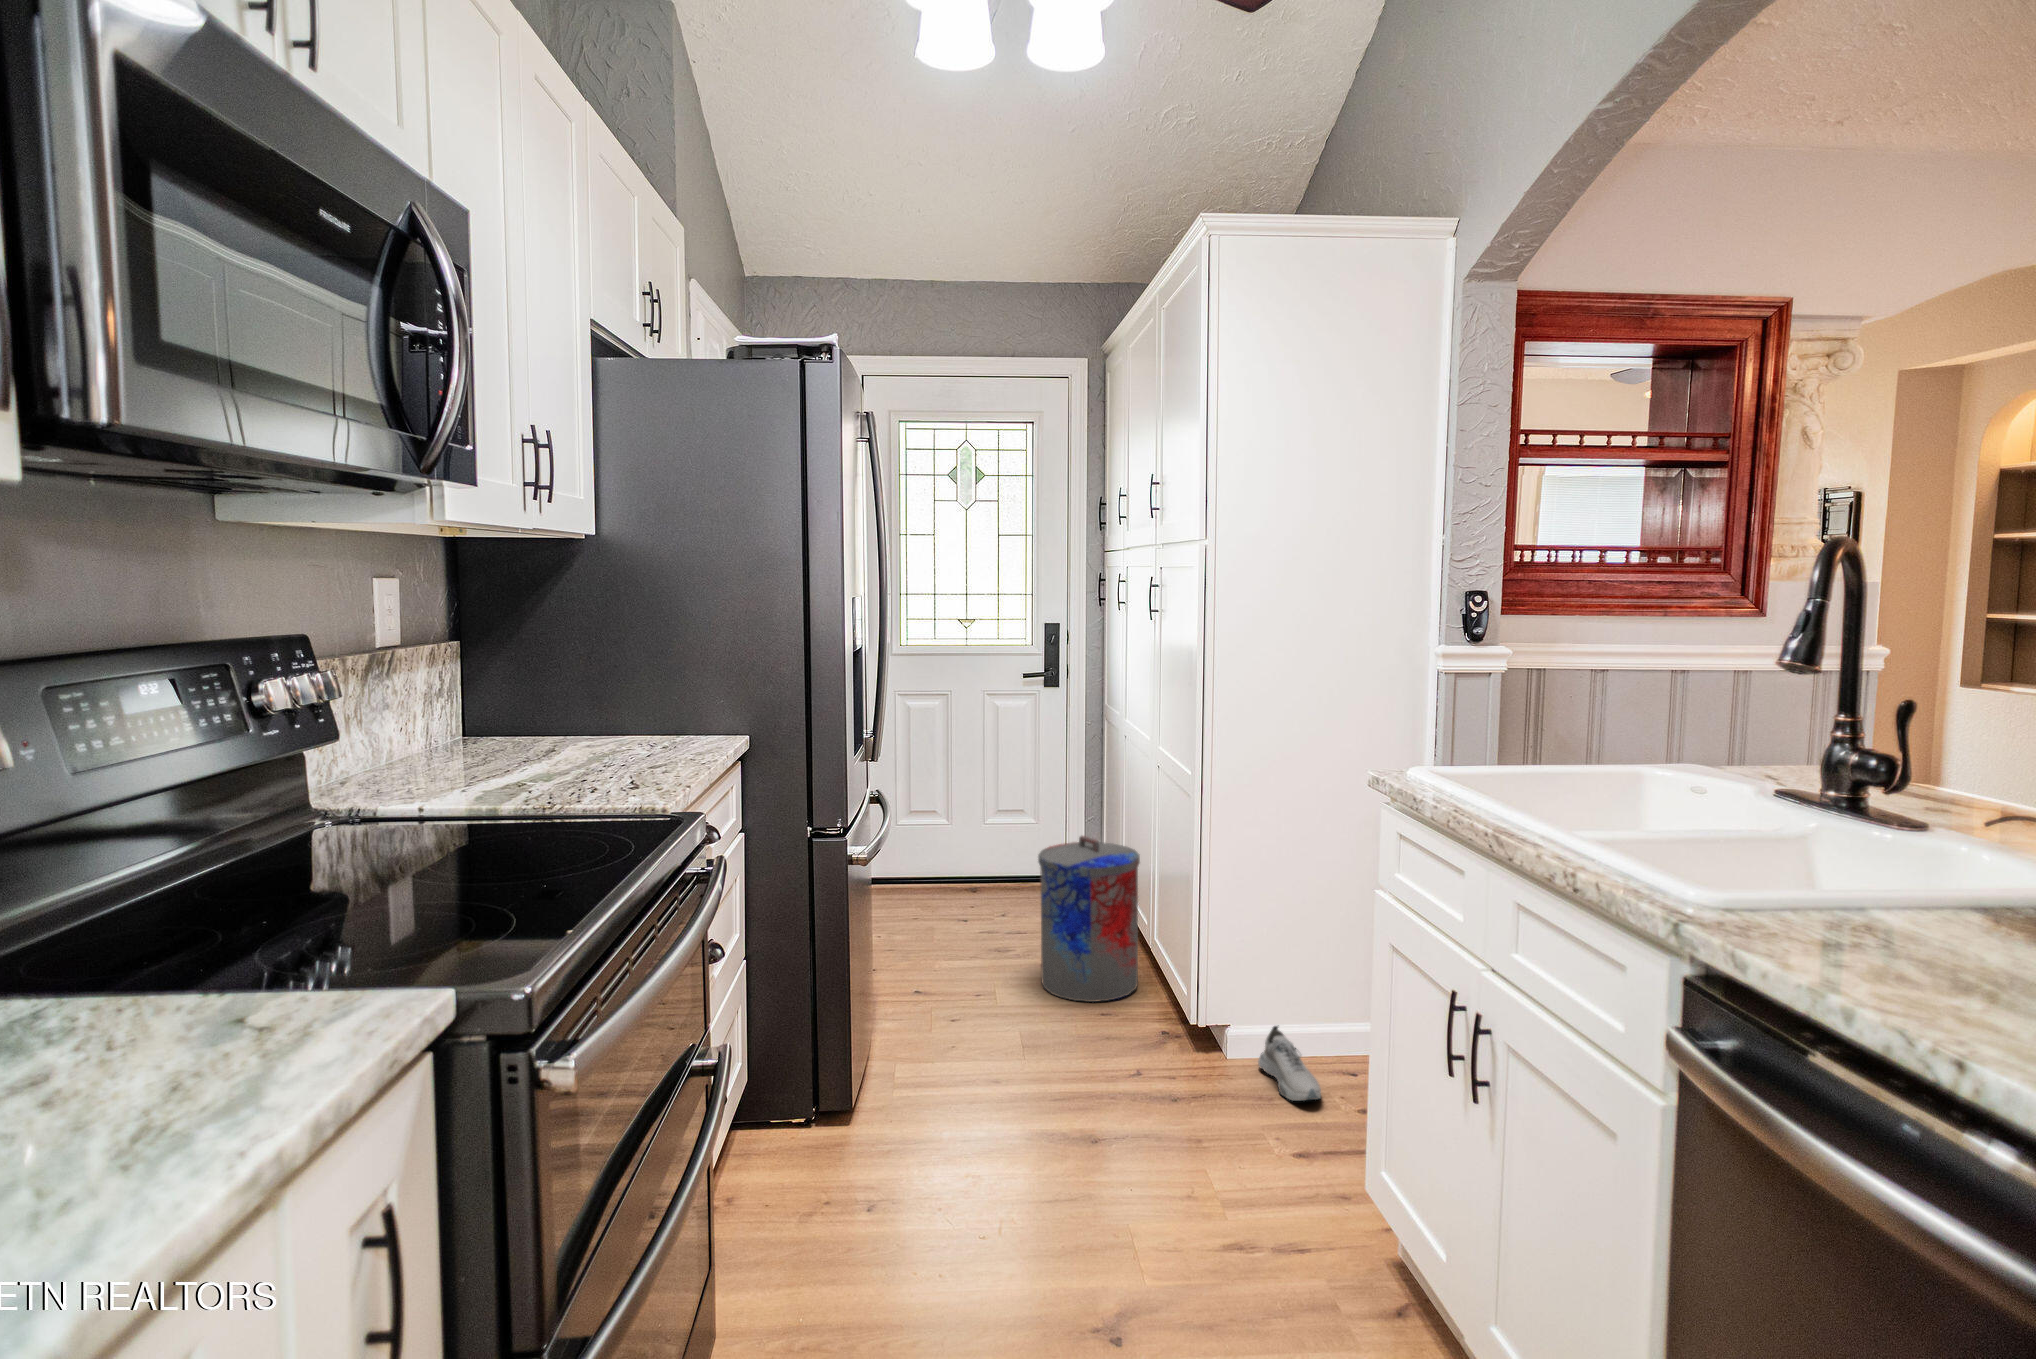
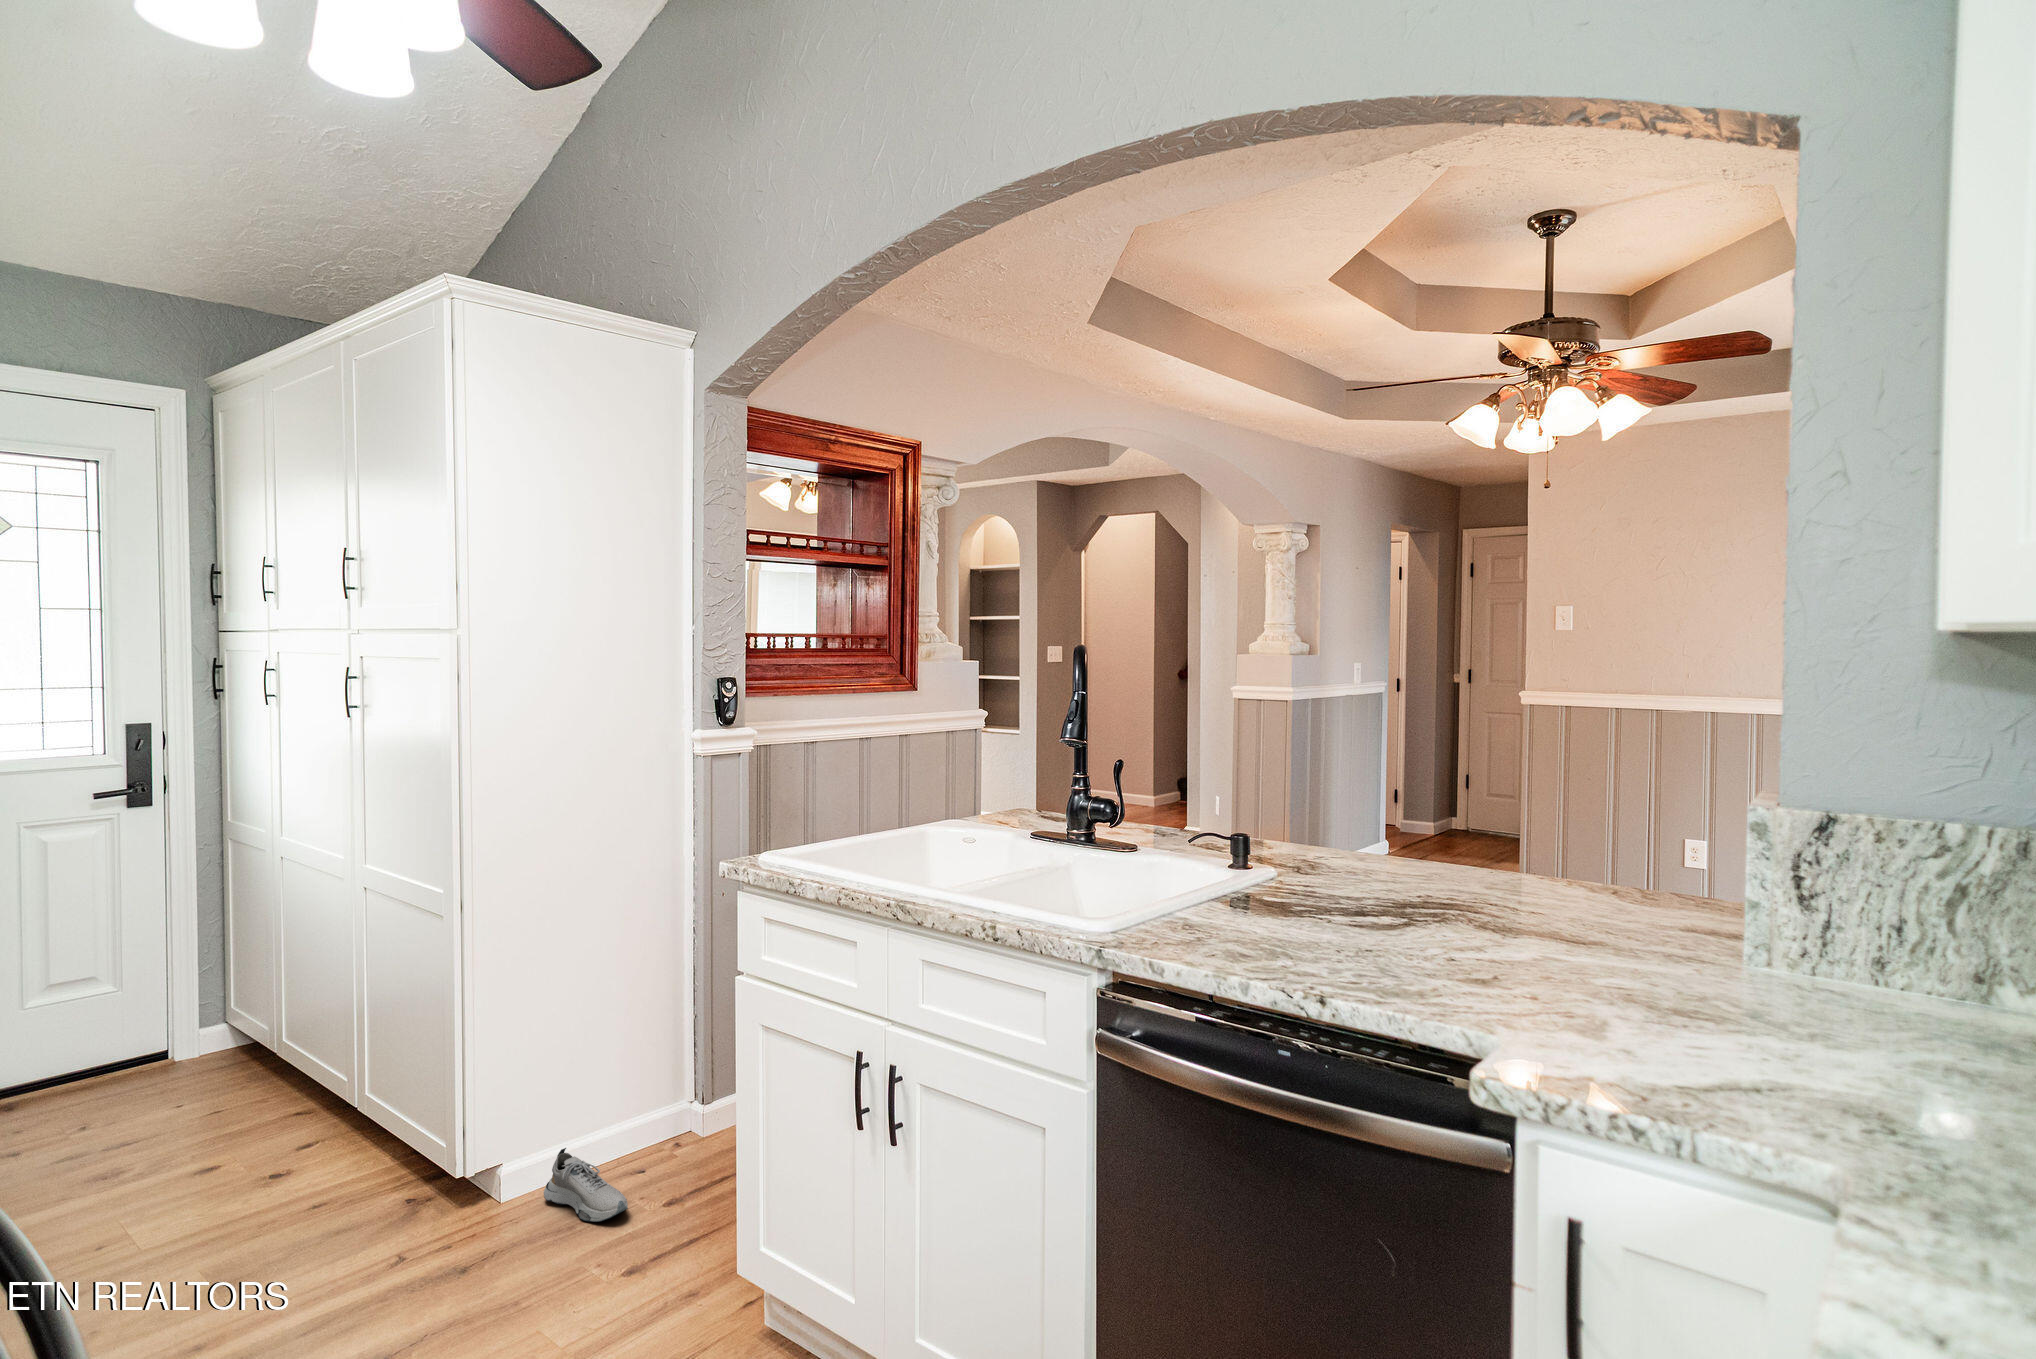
trash can: present [1038,836,1140,1002] -> none [196,992,350,1209]

